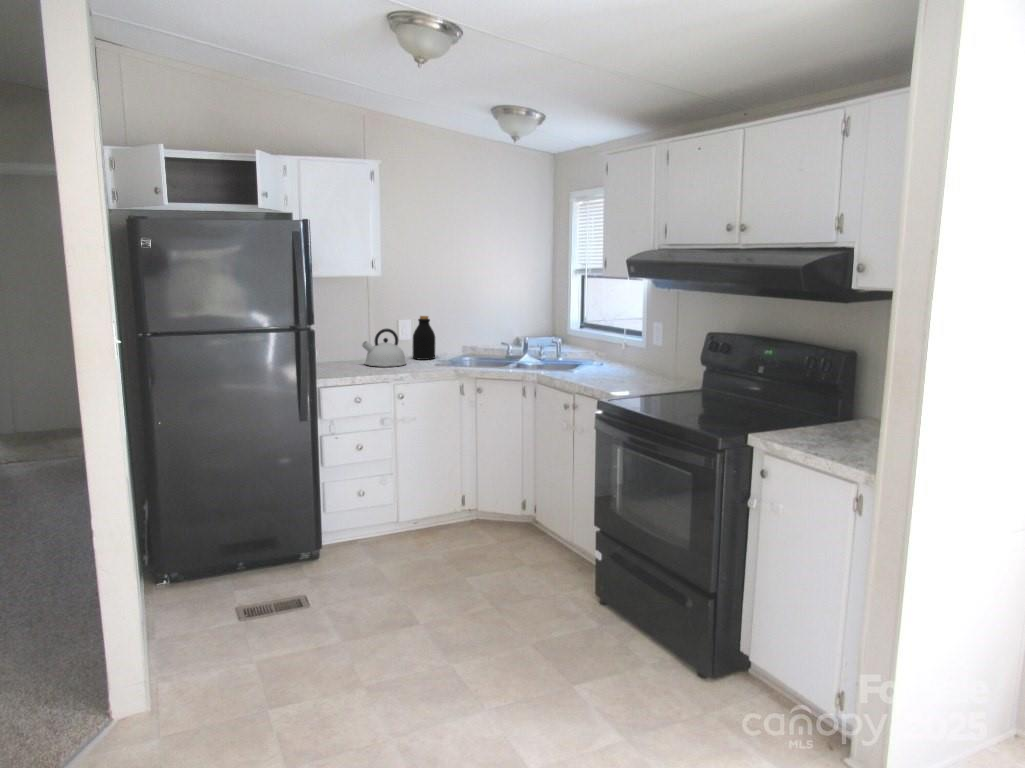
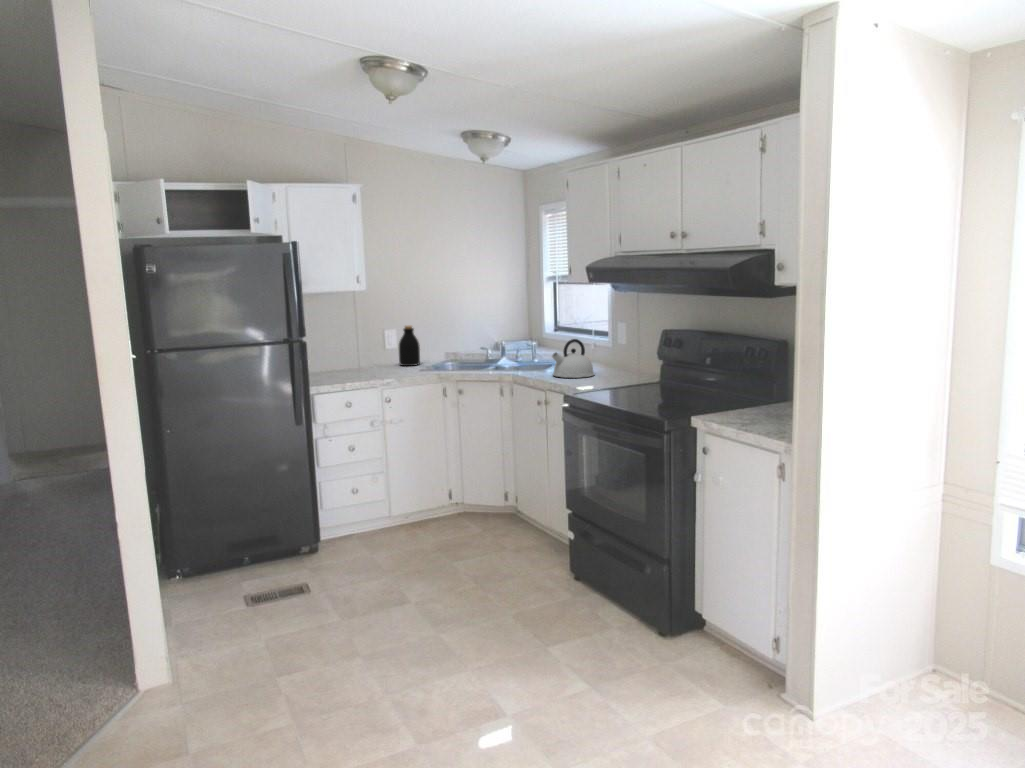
kettle: present [362,329,406,367] -> present [552,339,594,378]

